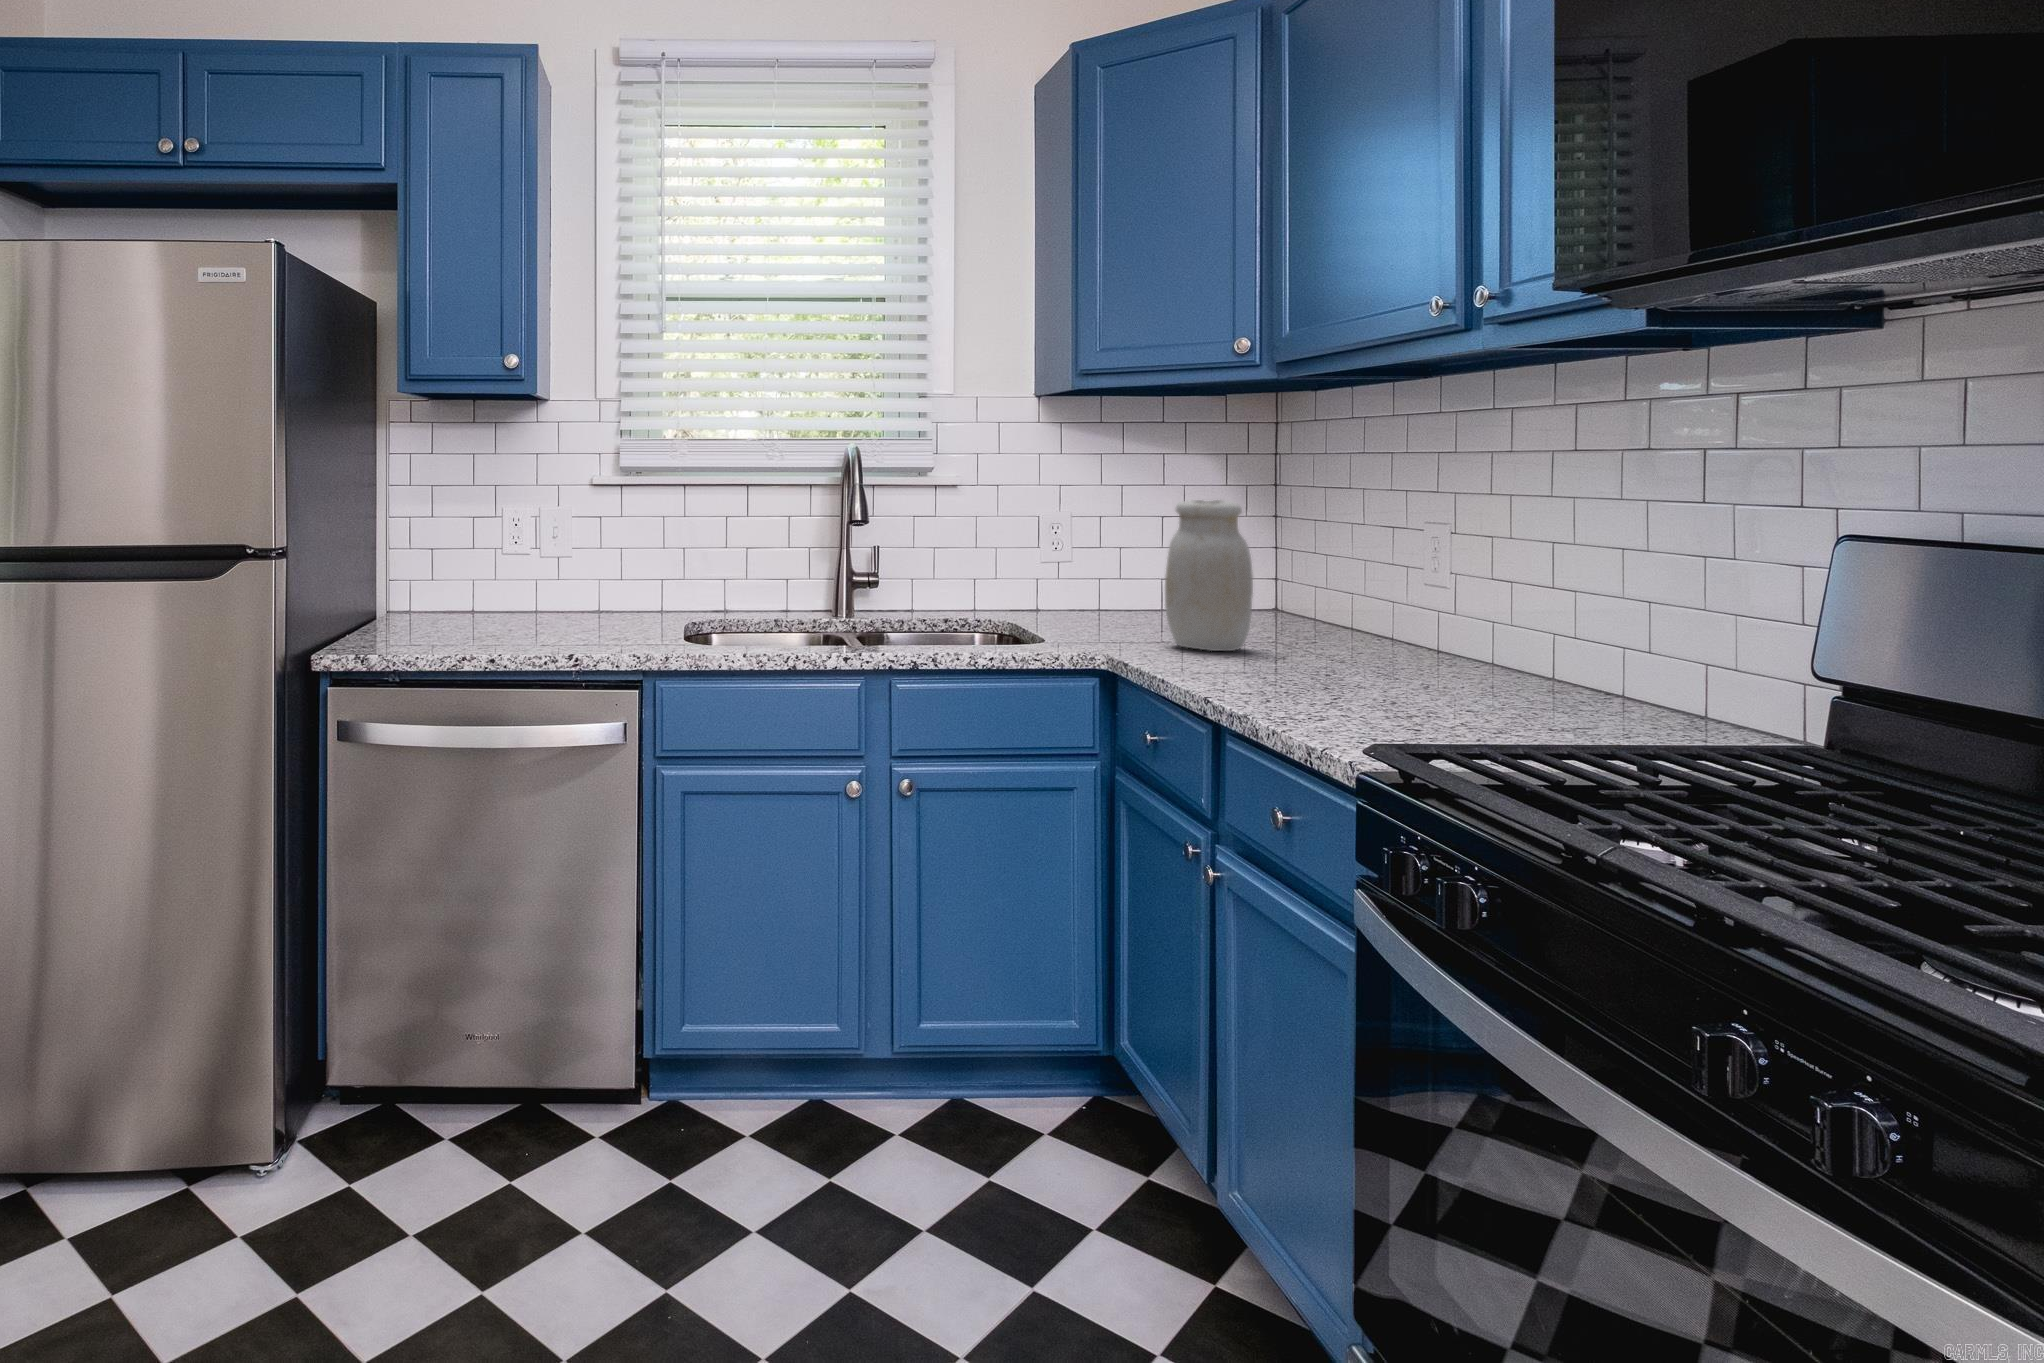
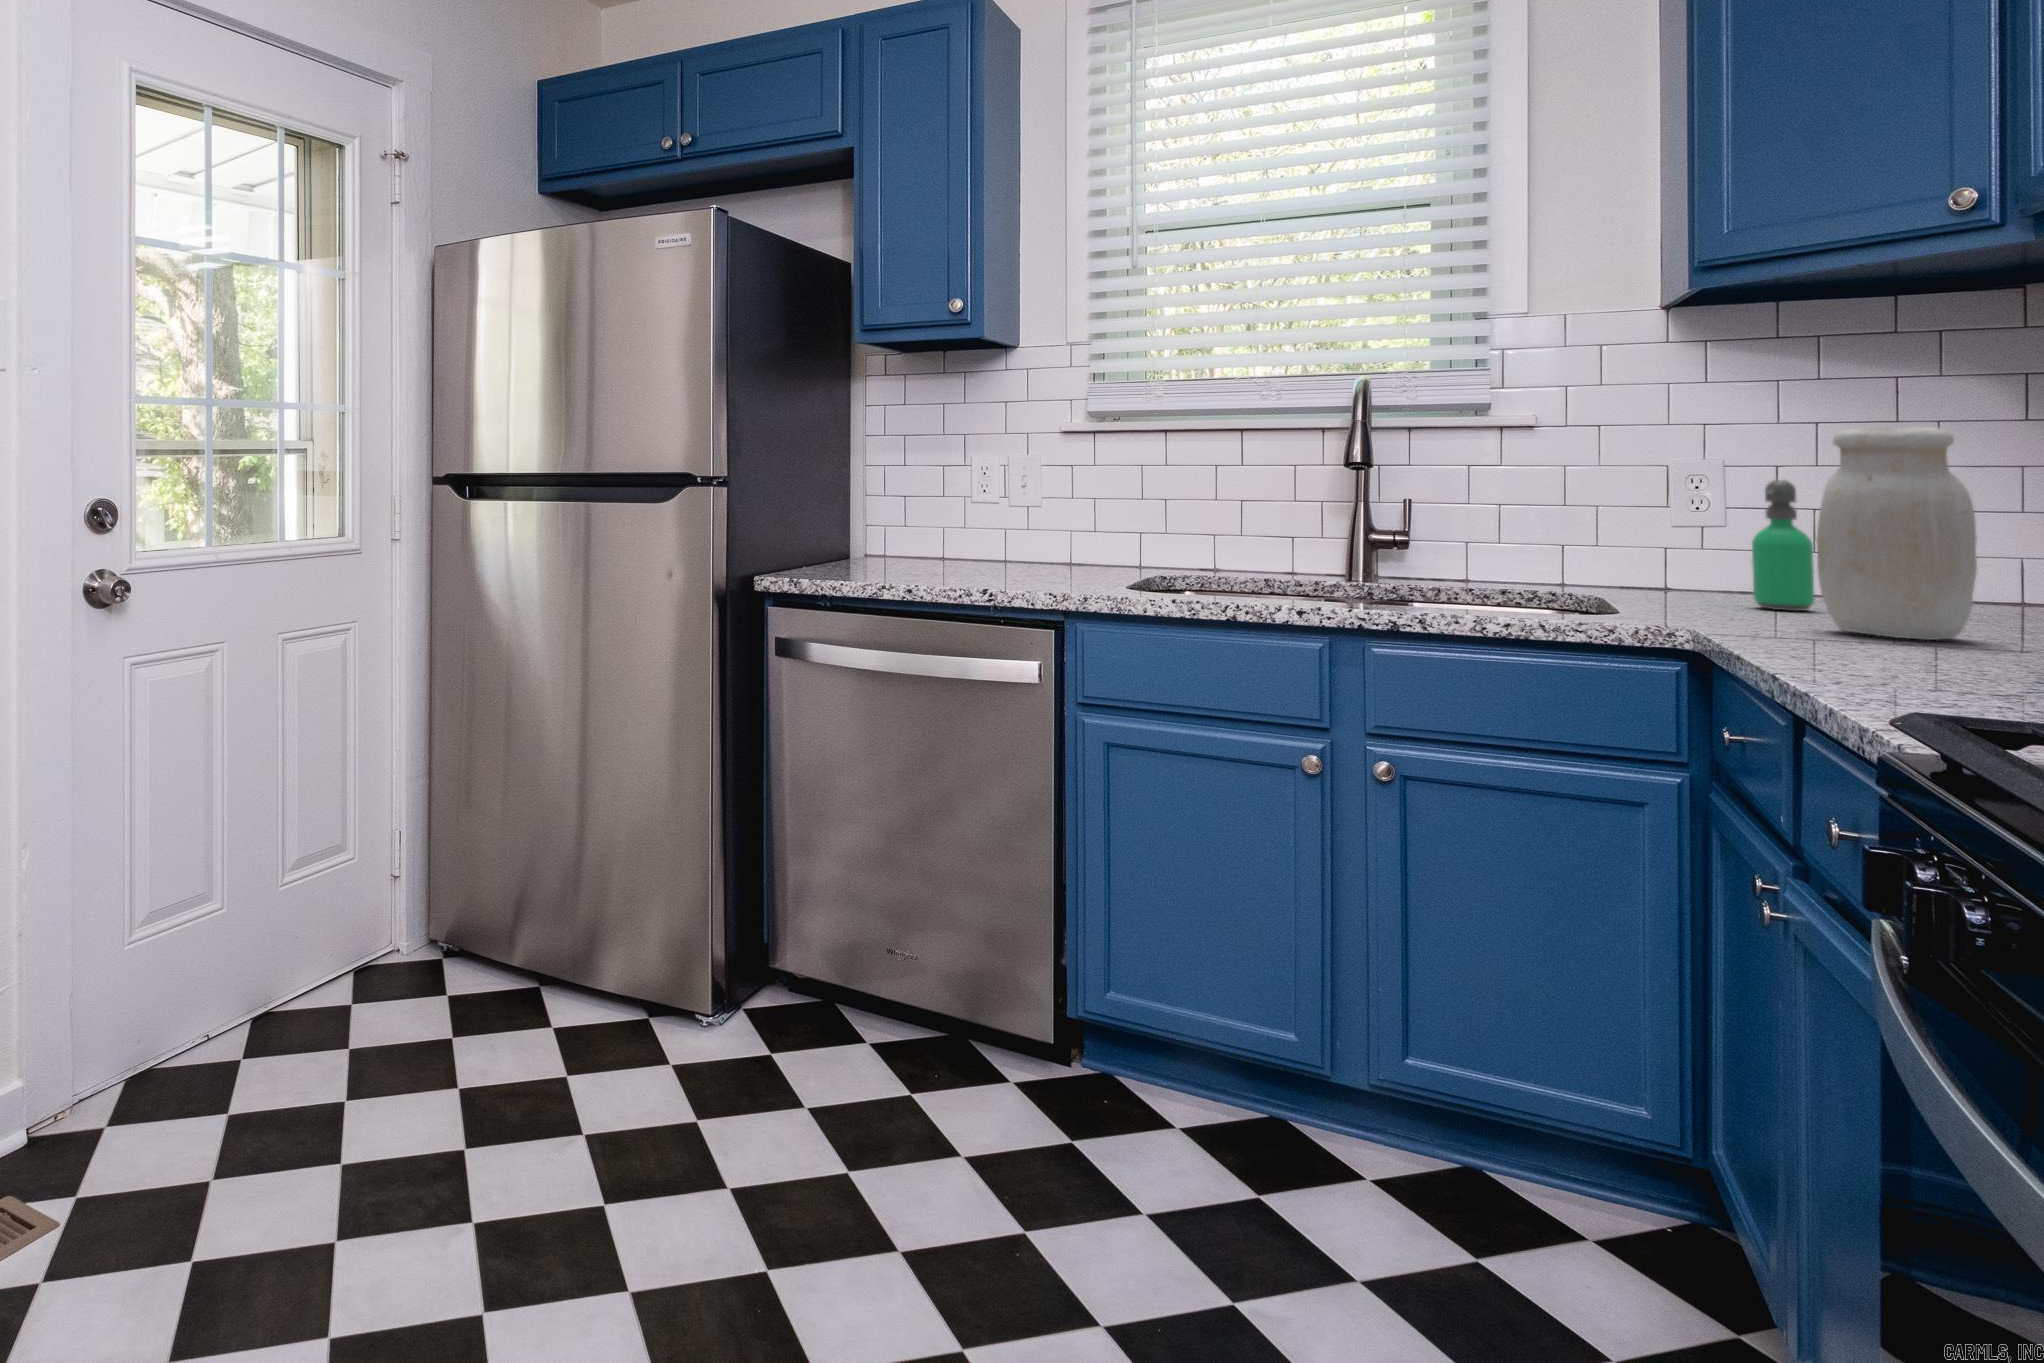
soap dispenser: none [1095,530,1131,626] -> present [1752,480,1815,611]

